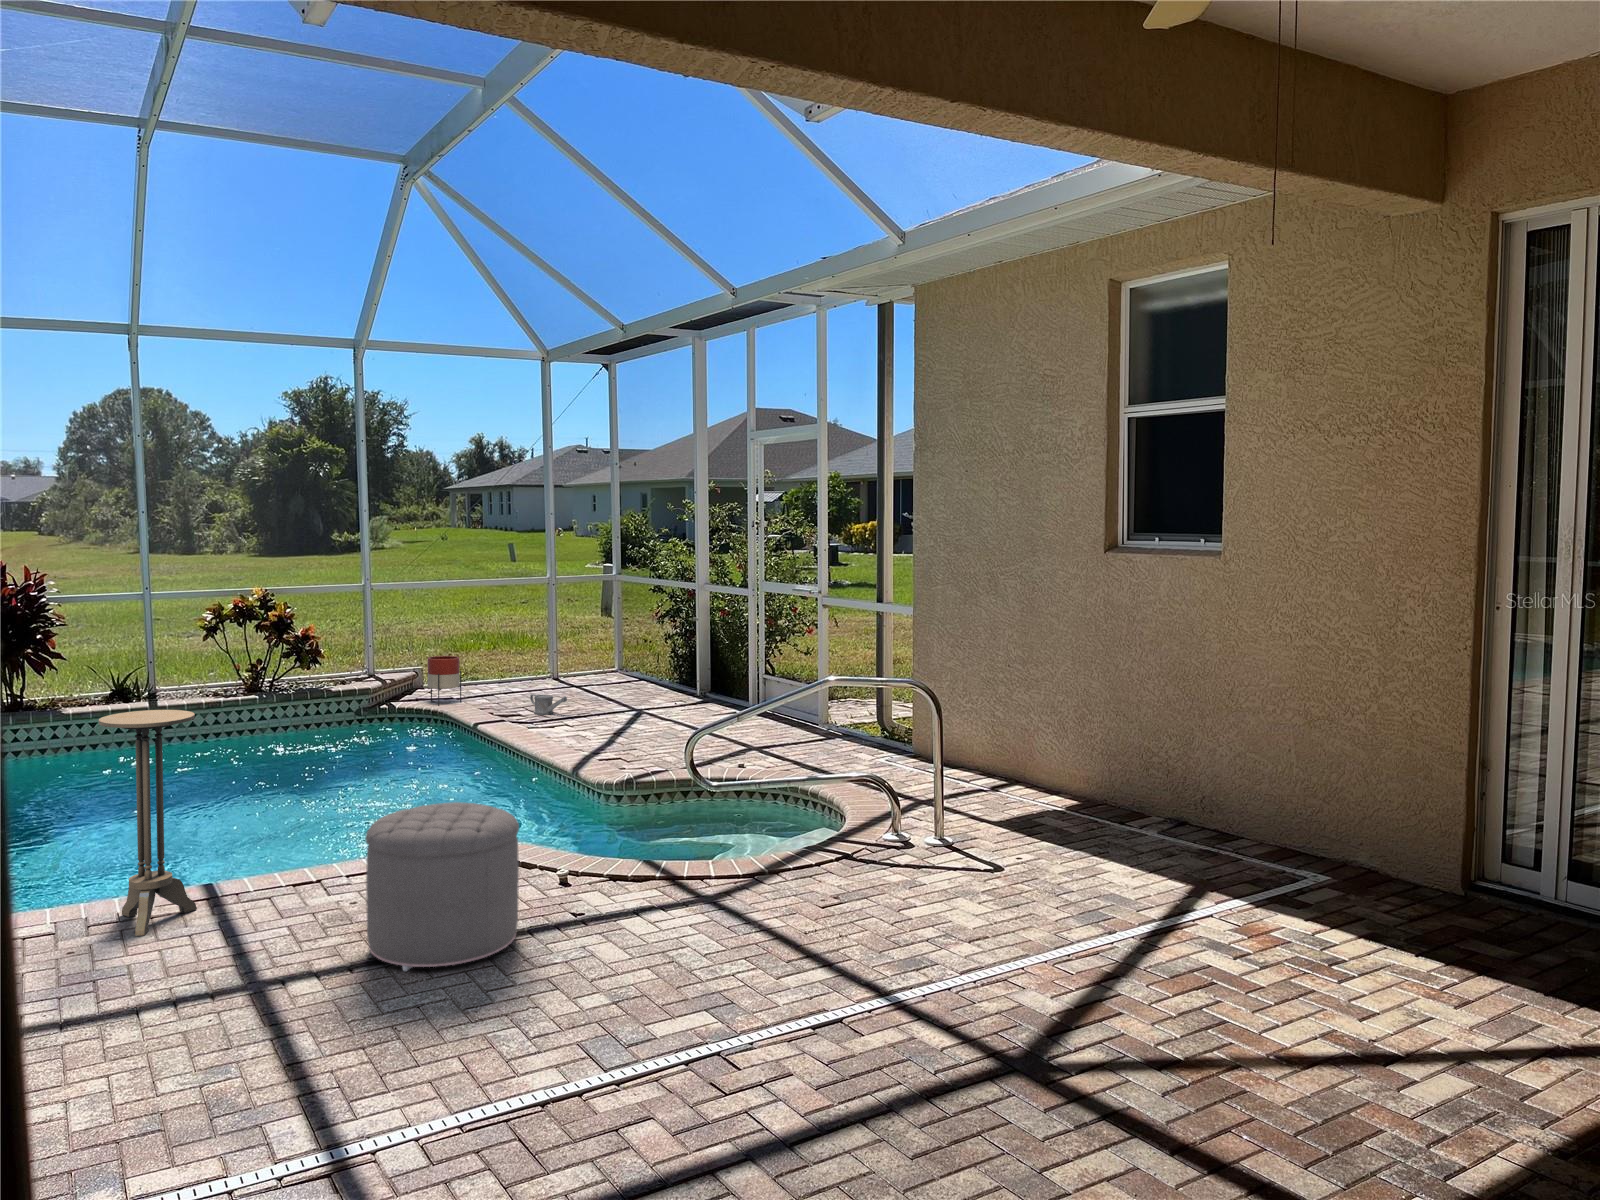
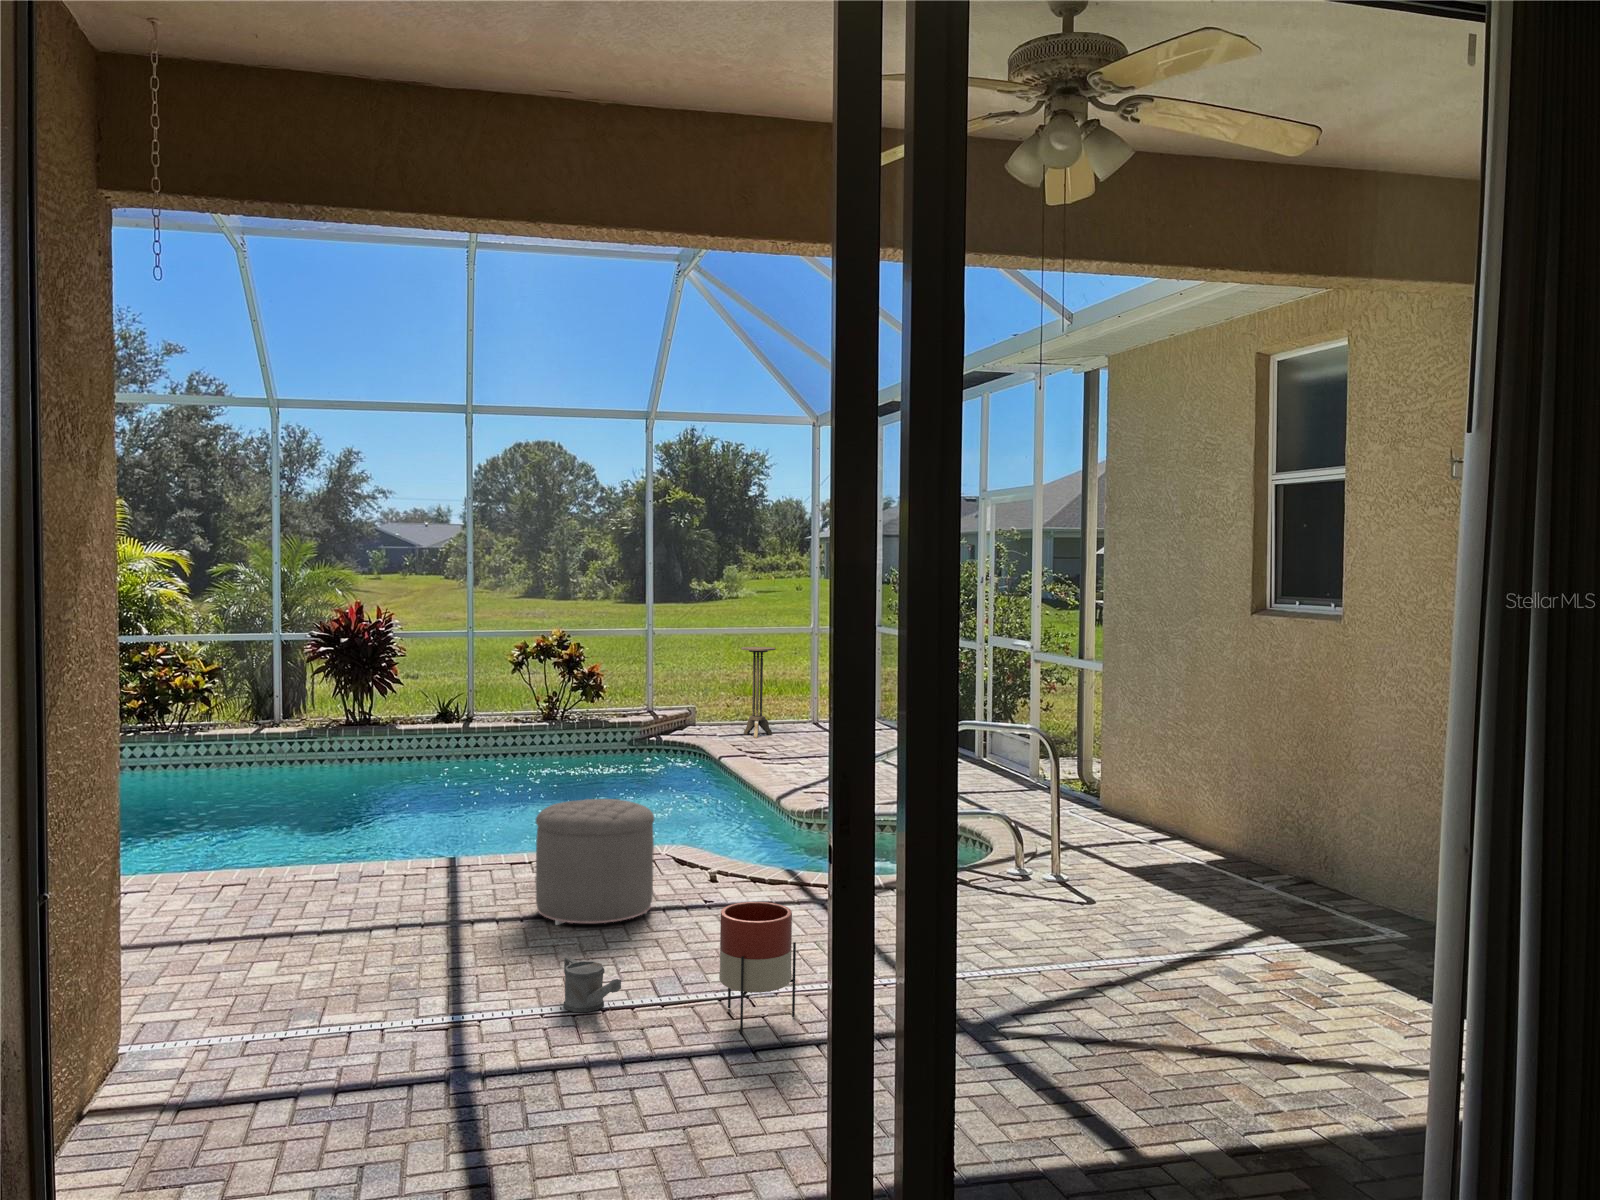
planter: present [427,656,461,706] -> present [719,902,796,1034]
watering can: present [530,694,567,715] -> present [564,957,621,1012]
side table: present [99,710,197,936] -> present [741,647,776,738]

